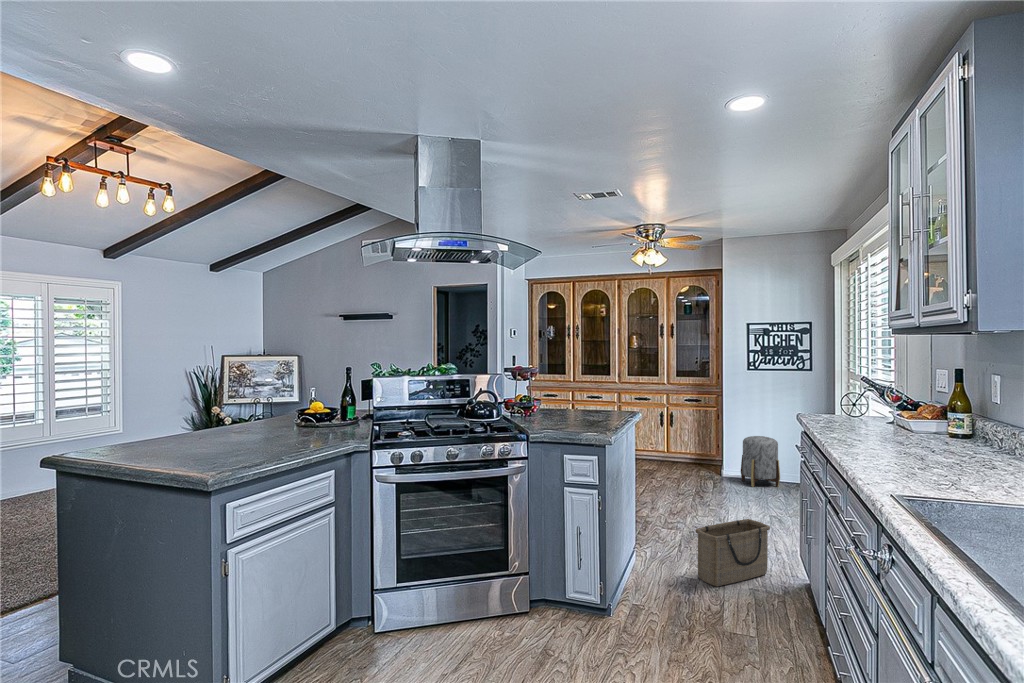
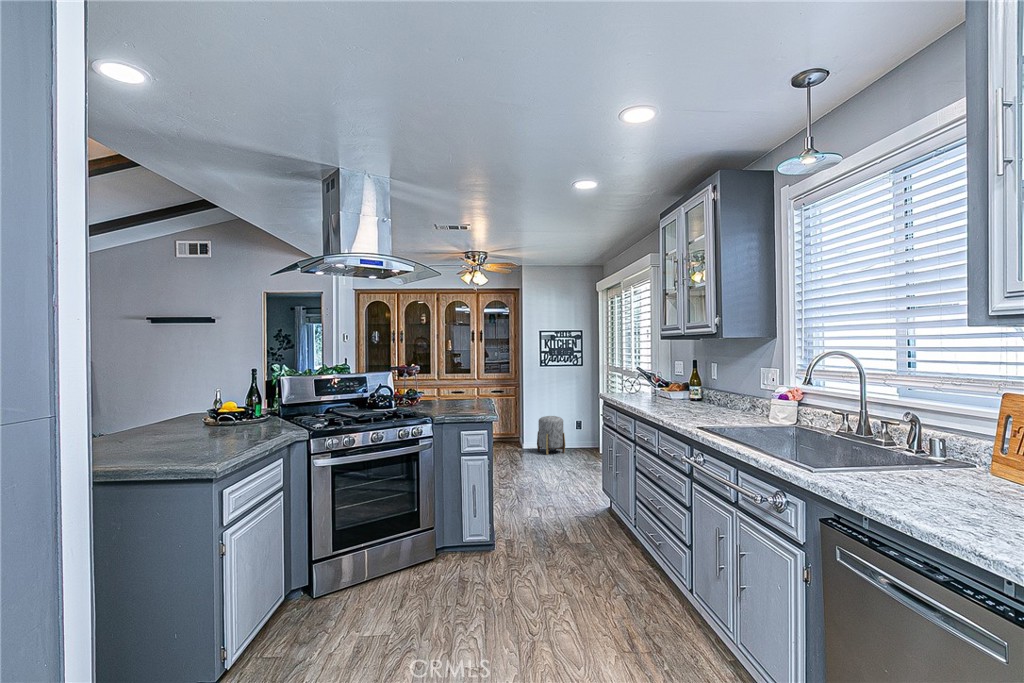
basket: present [695,519,770,586] -> none [538,471,585,521]

